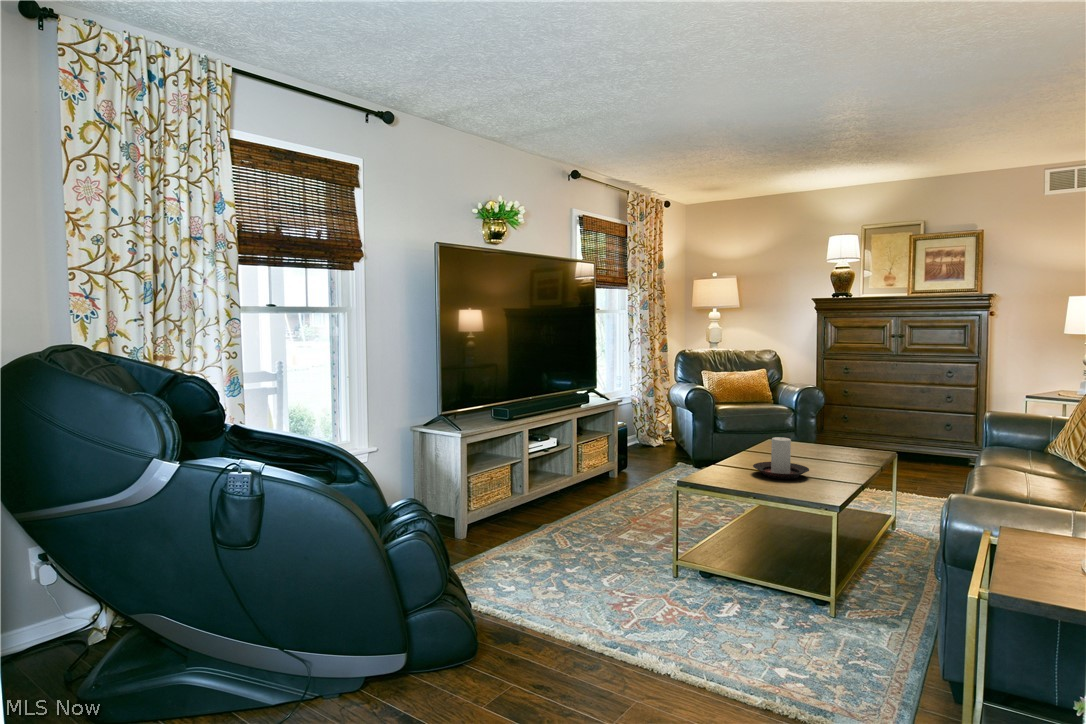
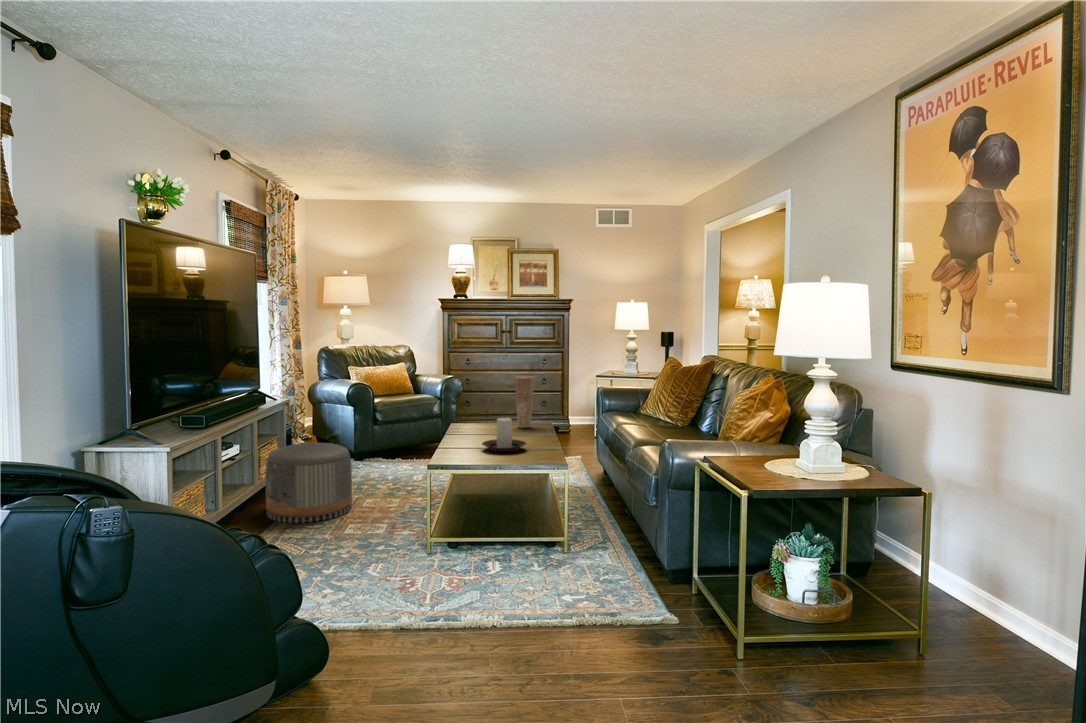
vase: none [839,389,865,453] -> present [515,376,534,428]
pouf: none [571,442,649,519] -> present [265,443,352,523]

